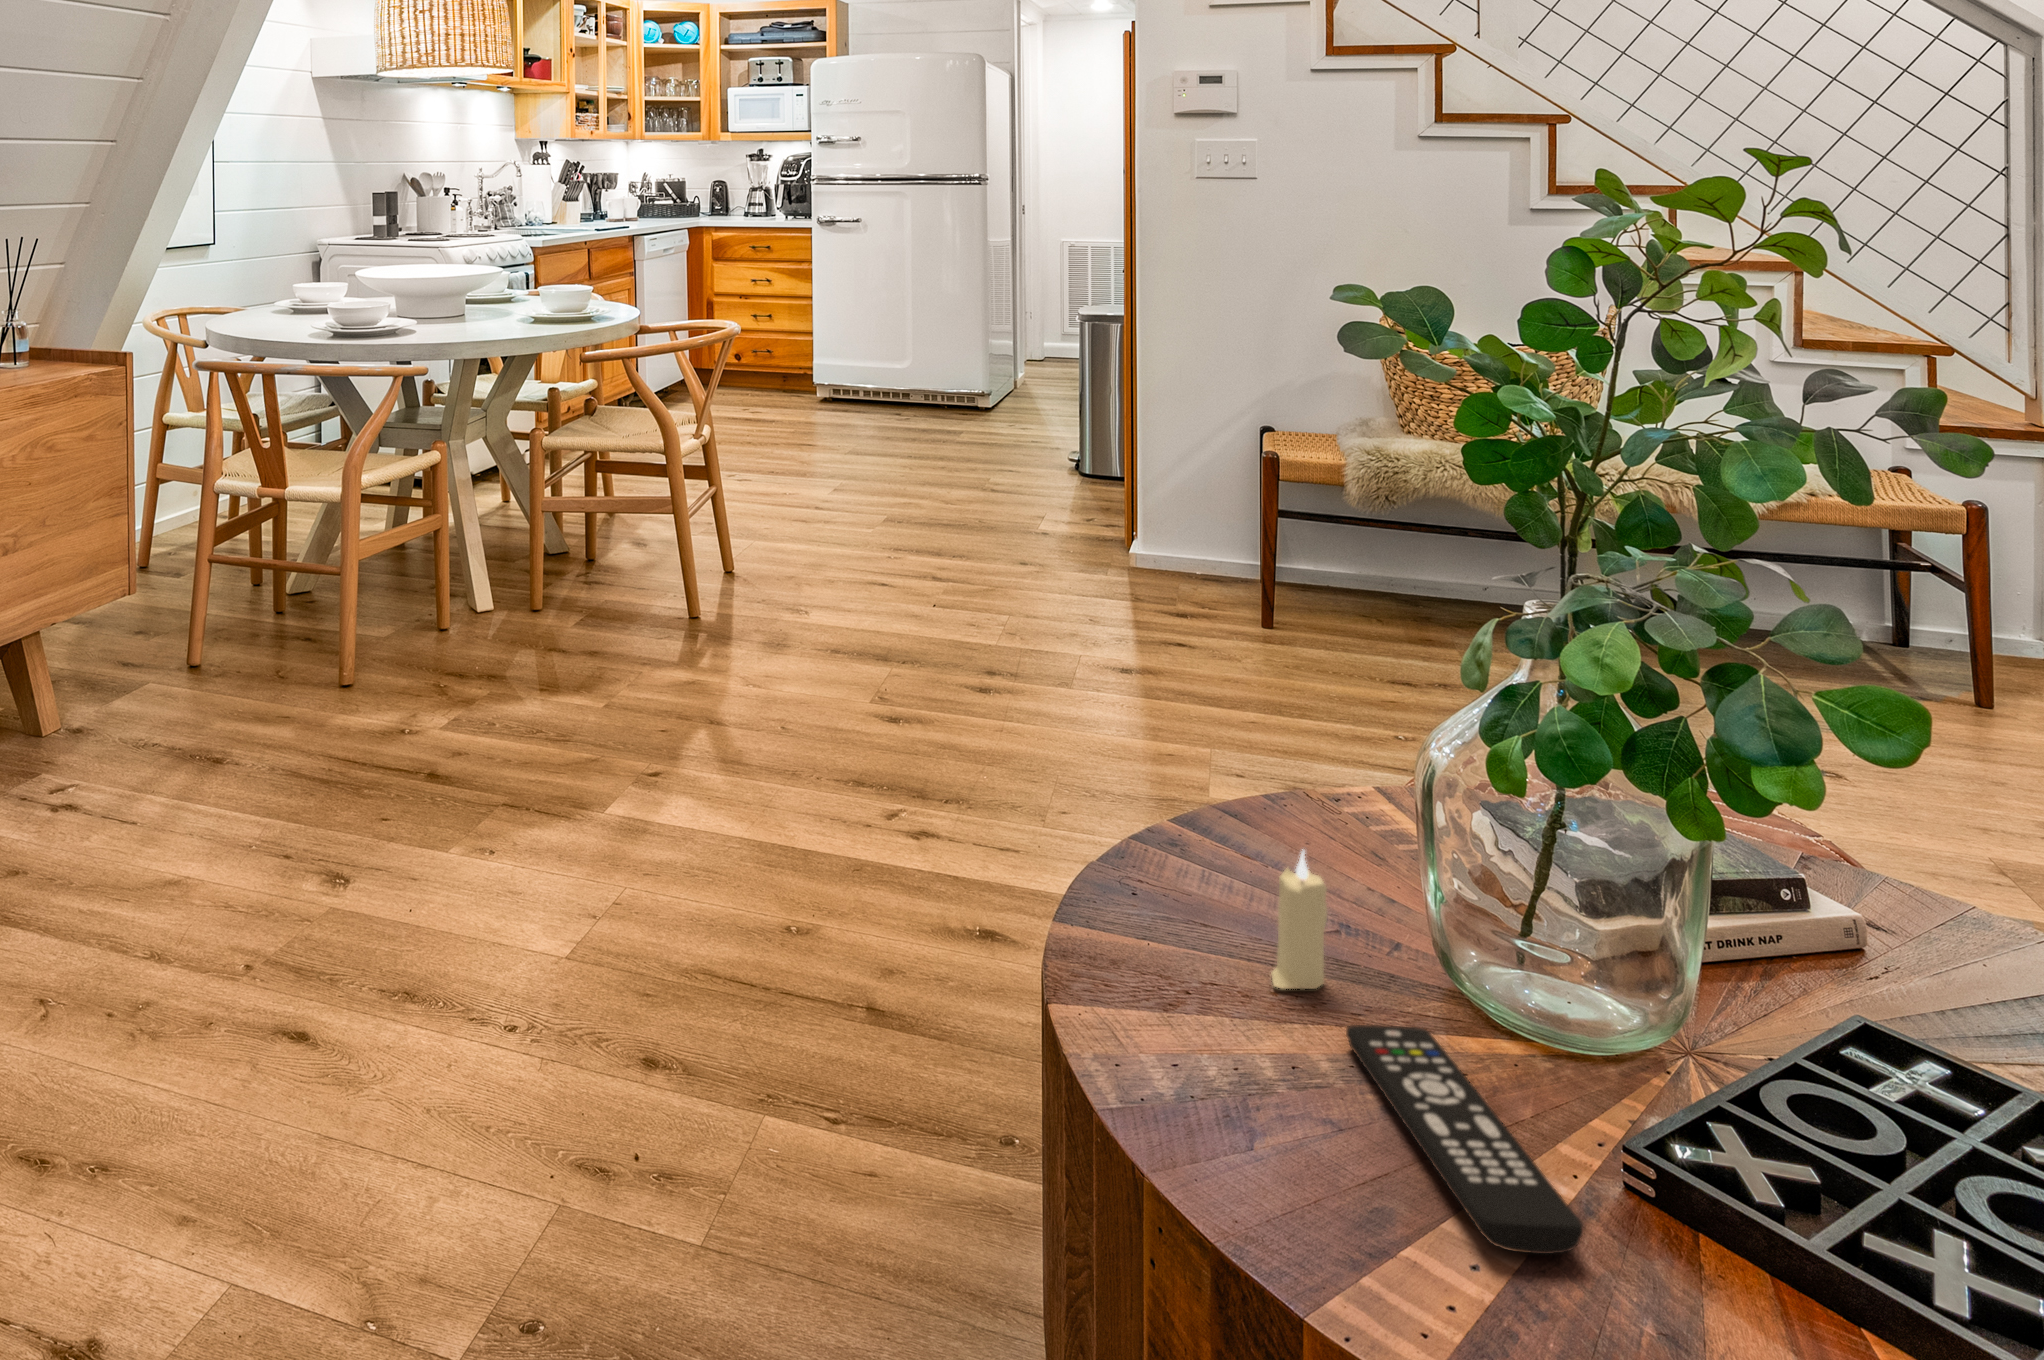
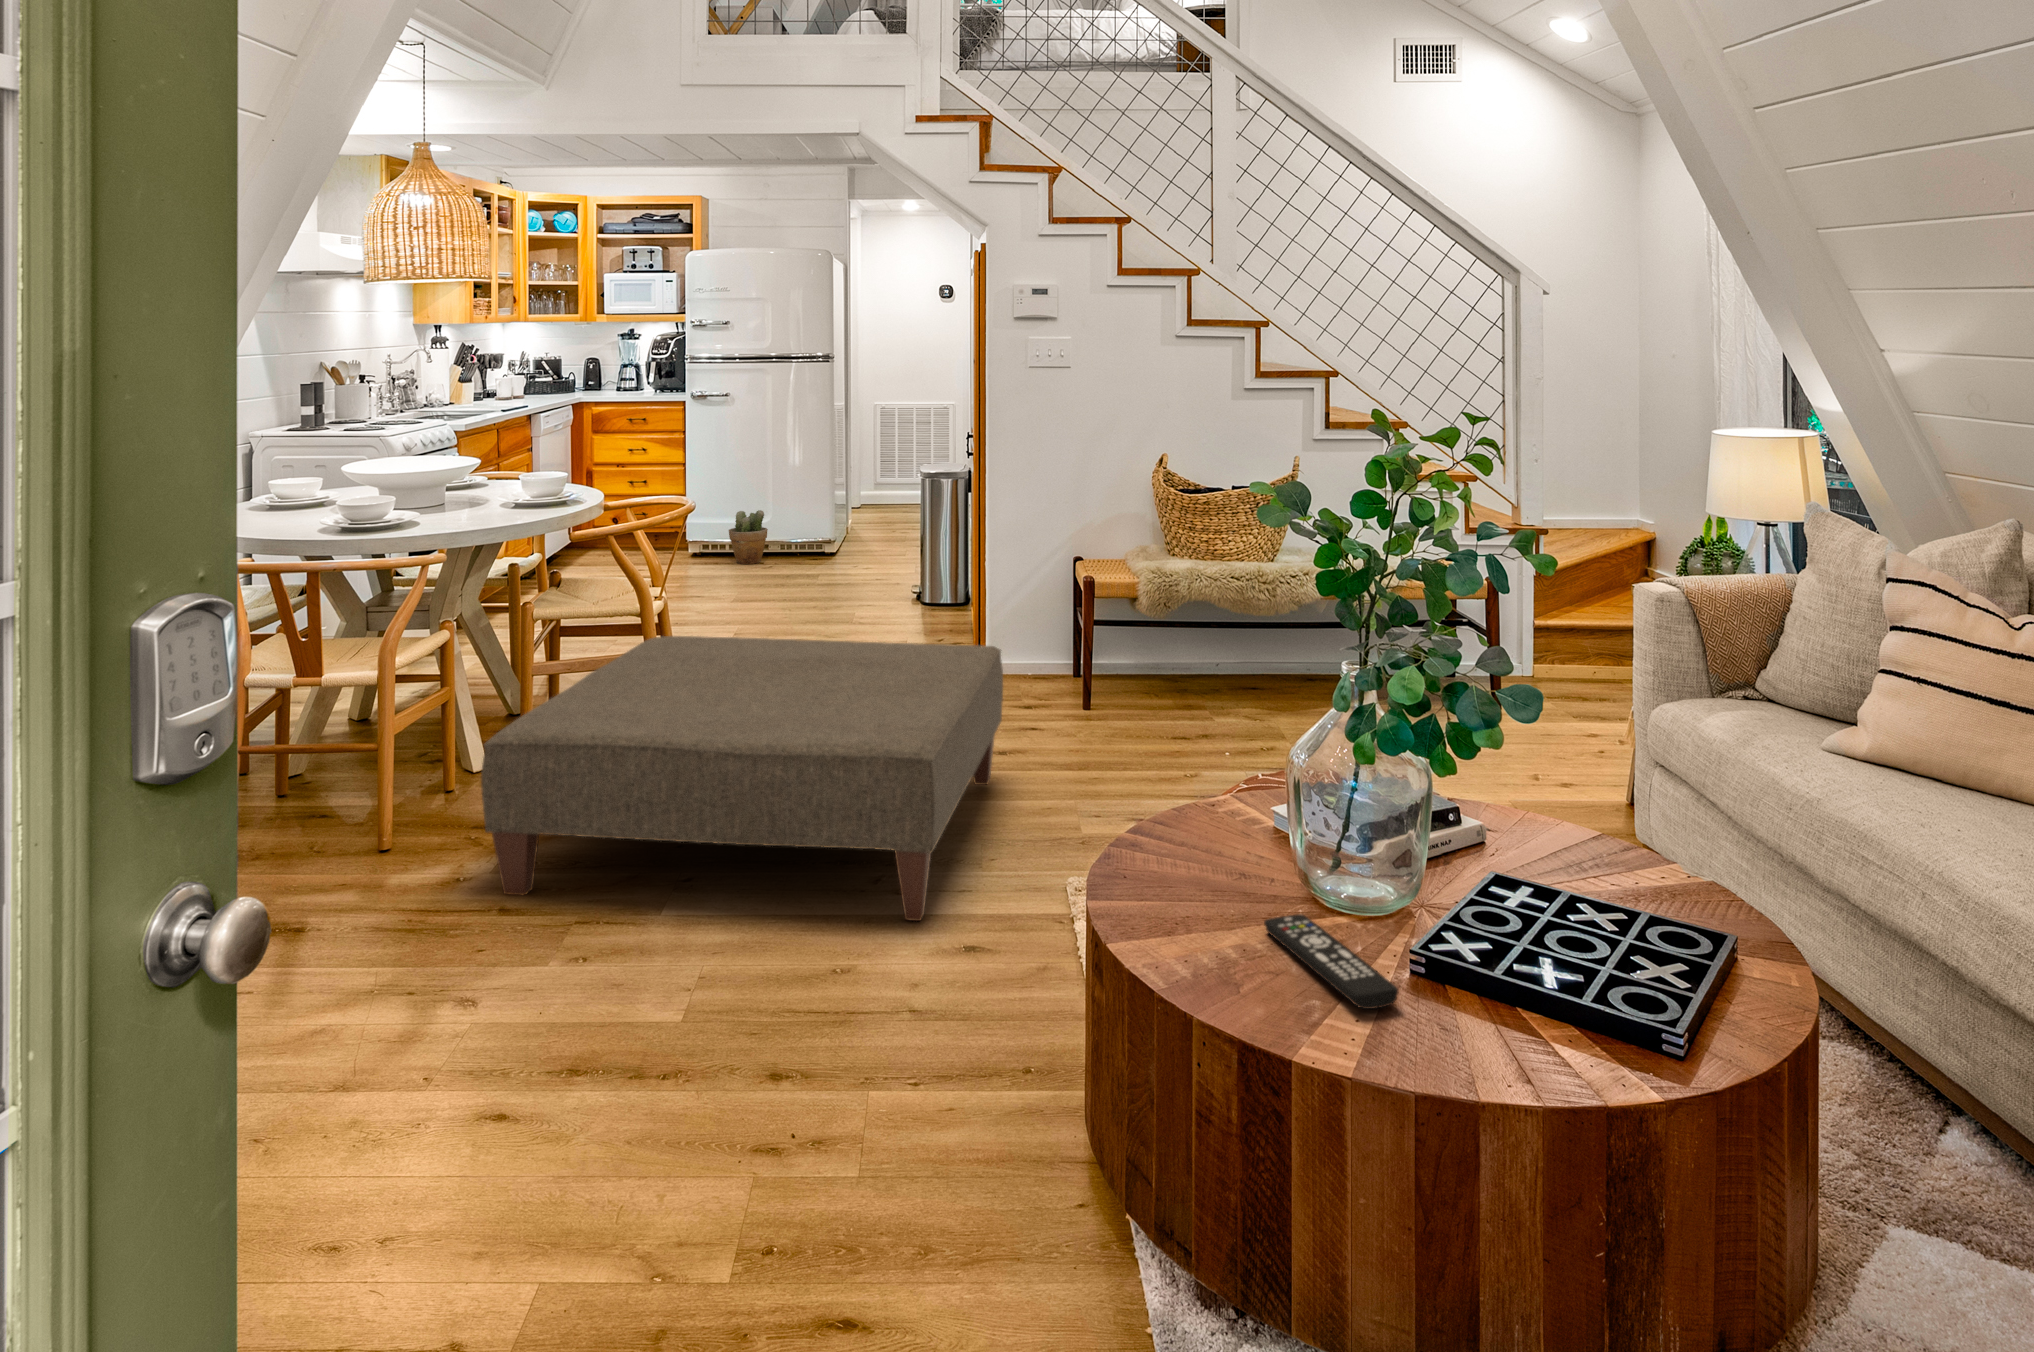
potted plant: none [851,359,897,421] -> present [729,510,768,564]
ottoman: none [404,487,1109,889] -> present [481,636,1003,921]
candle: present [1272,850,1327,989] -> none [1215,823,1244,909]

